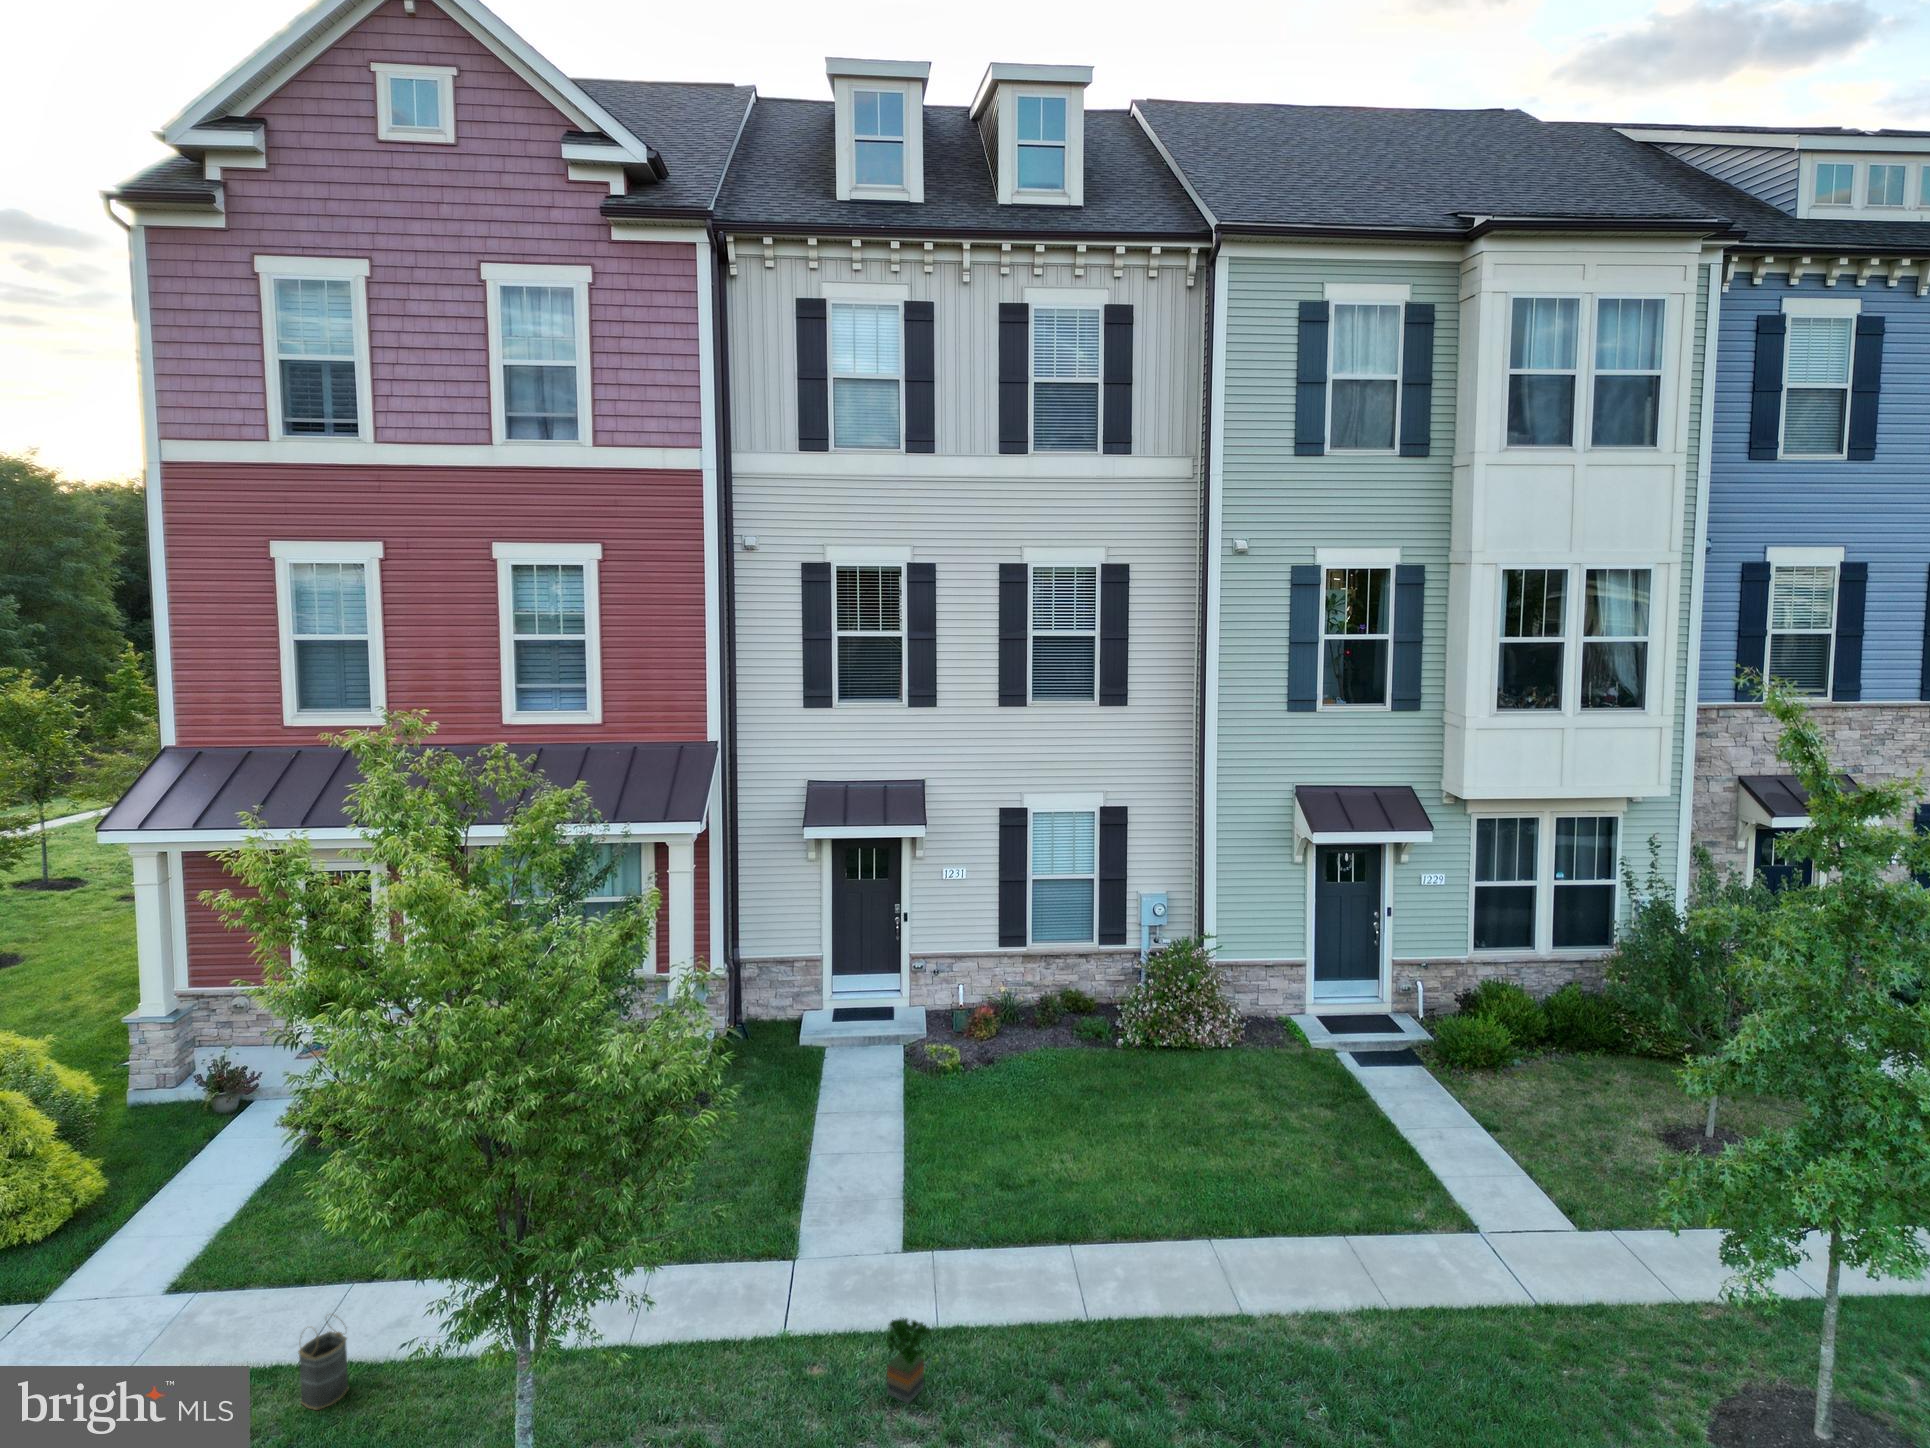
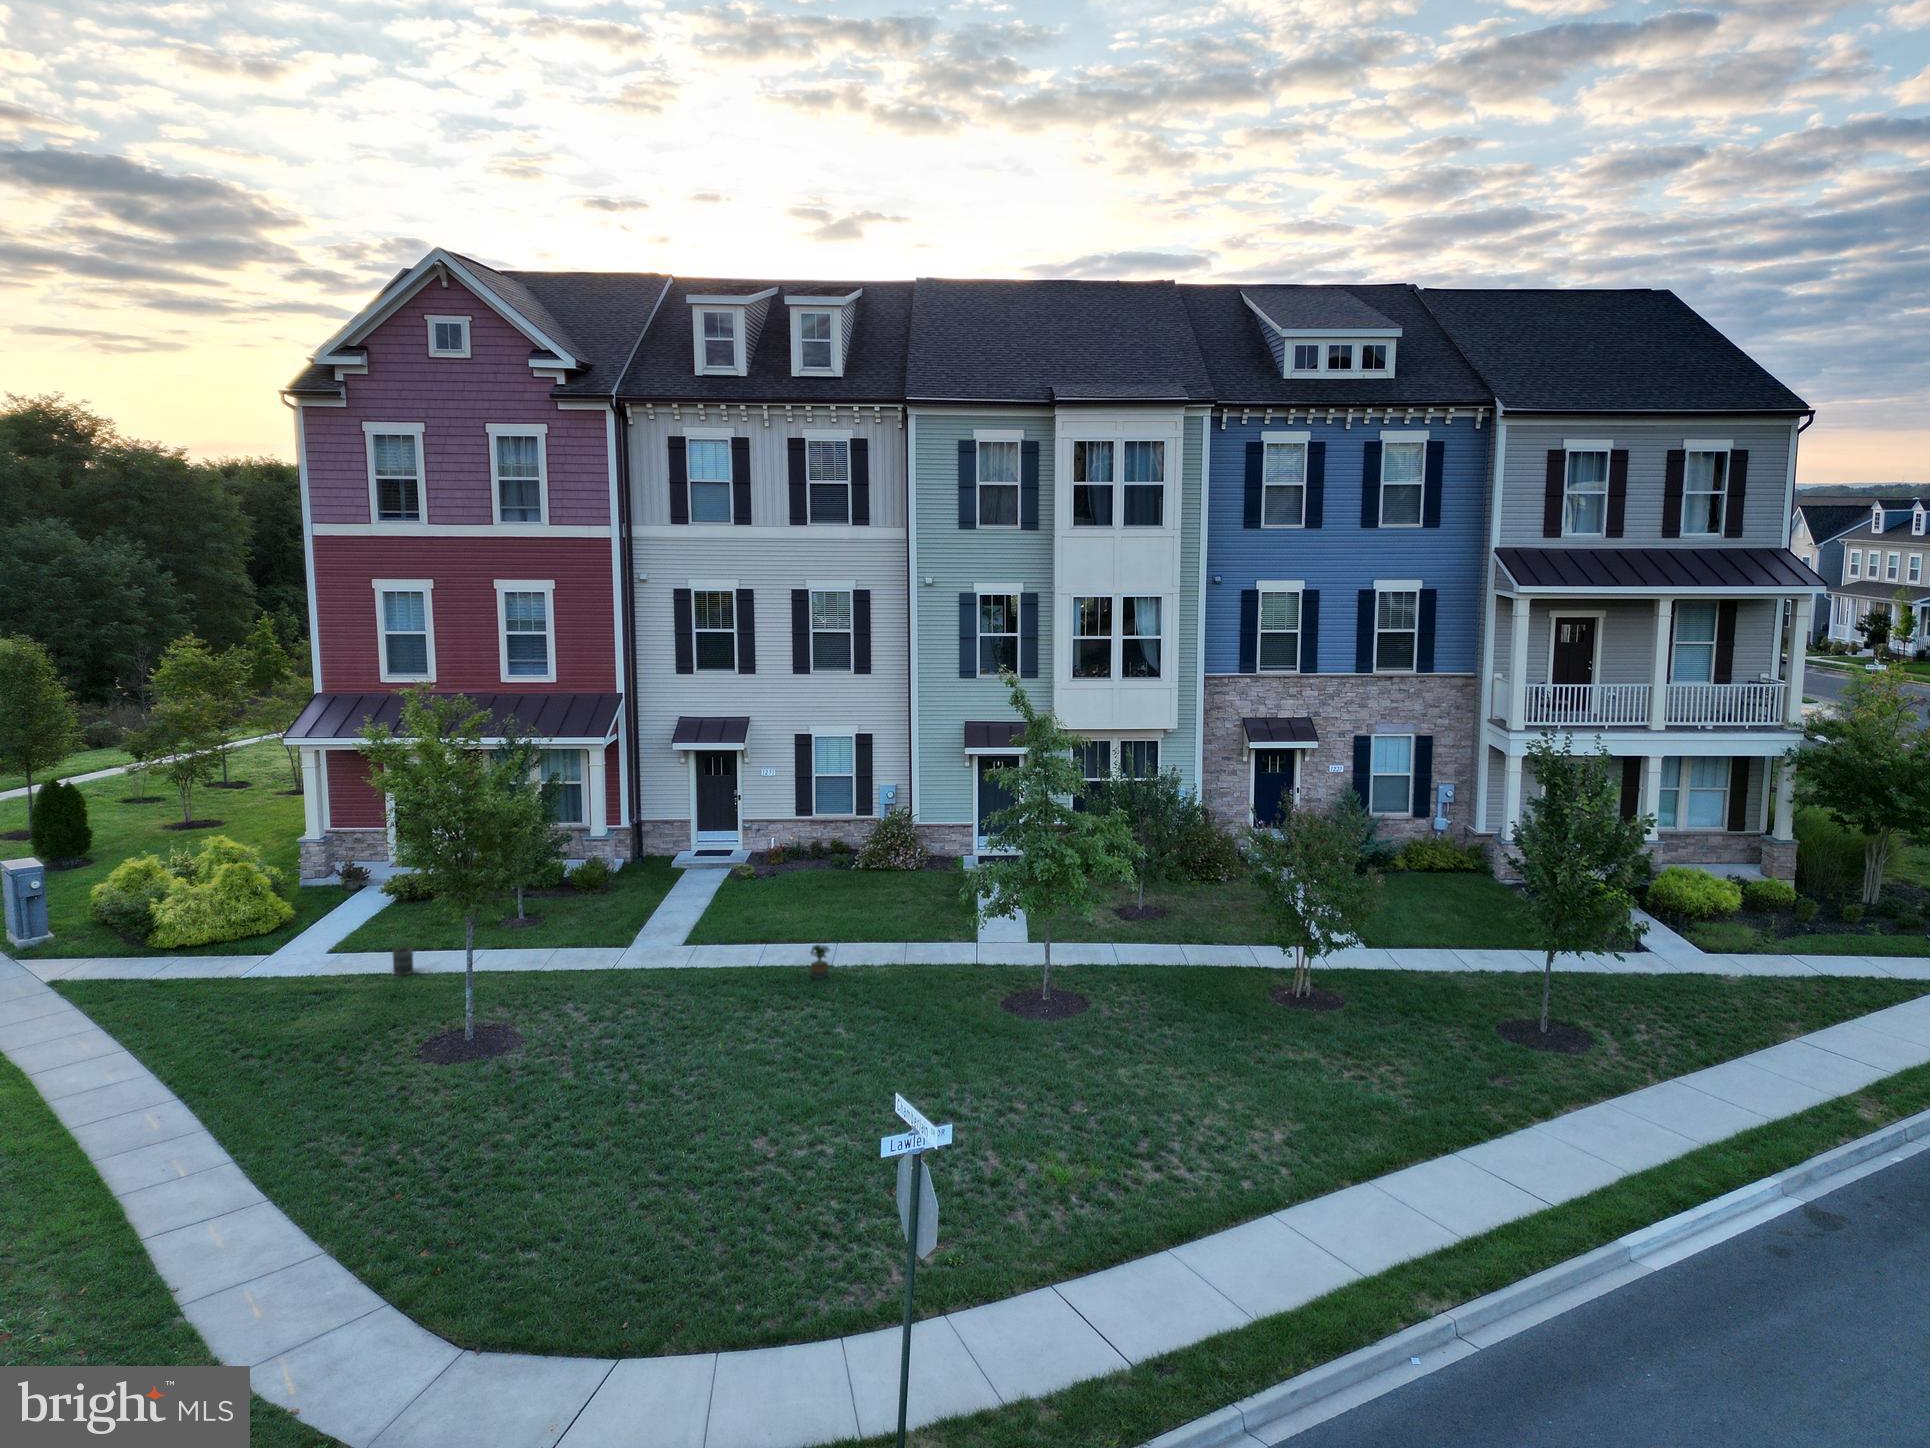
potted tree: present [887,1317,932,1403] -> present [811,945,830,979]

